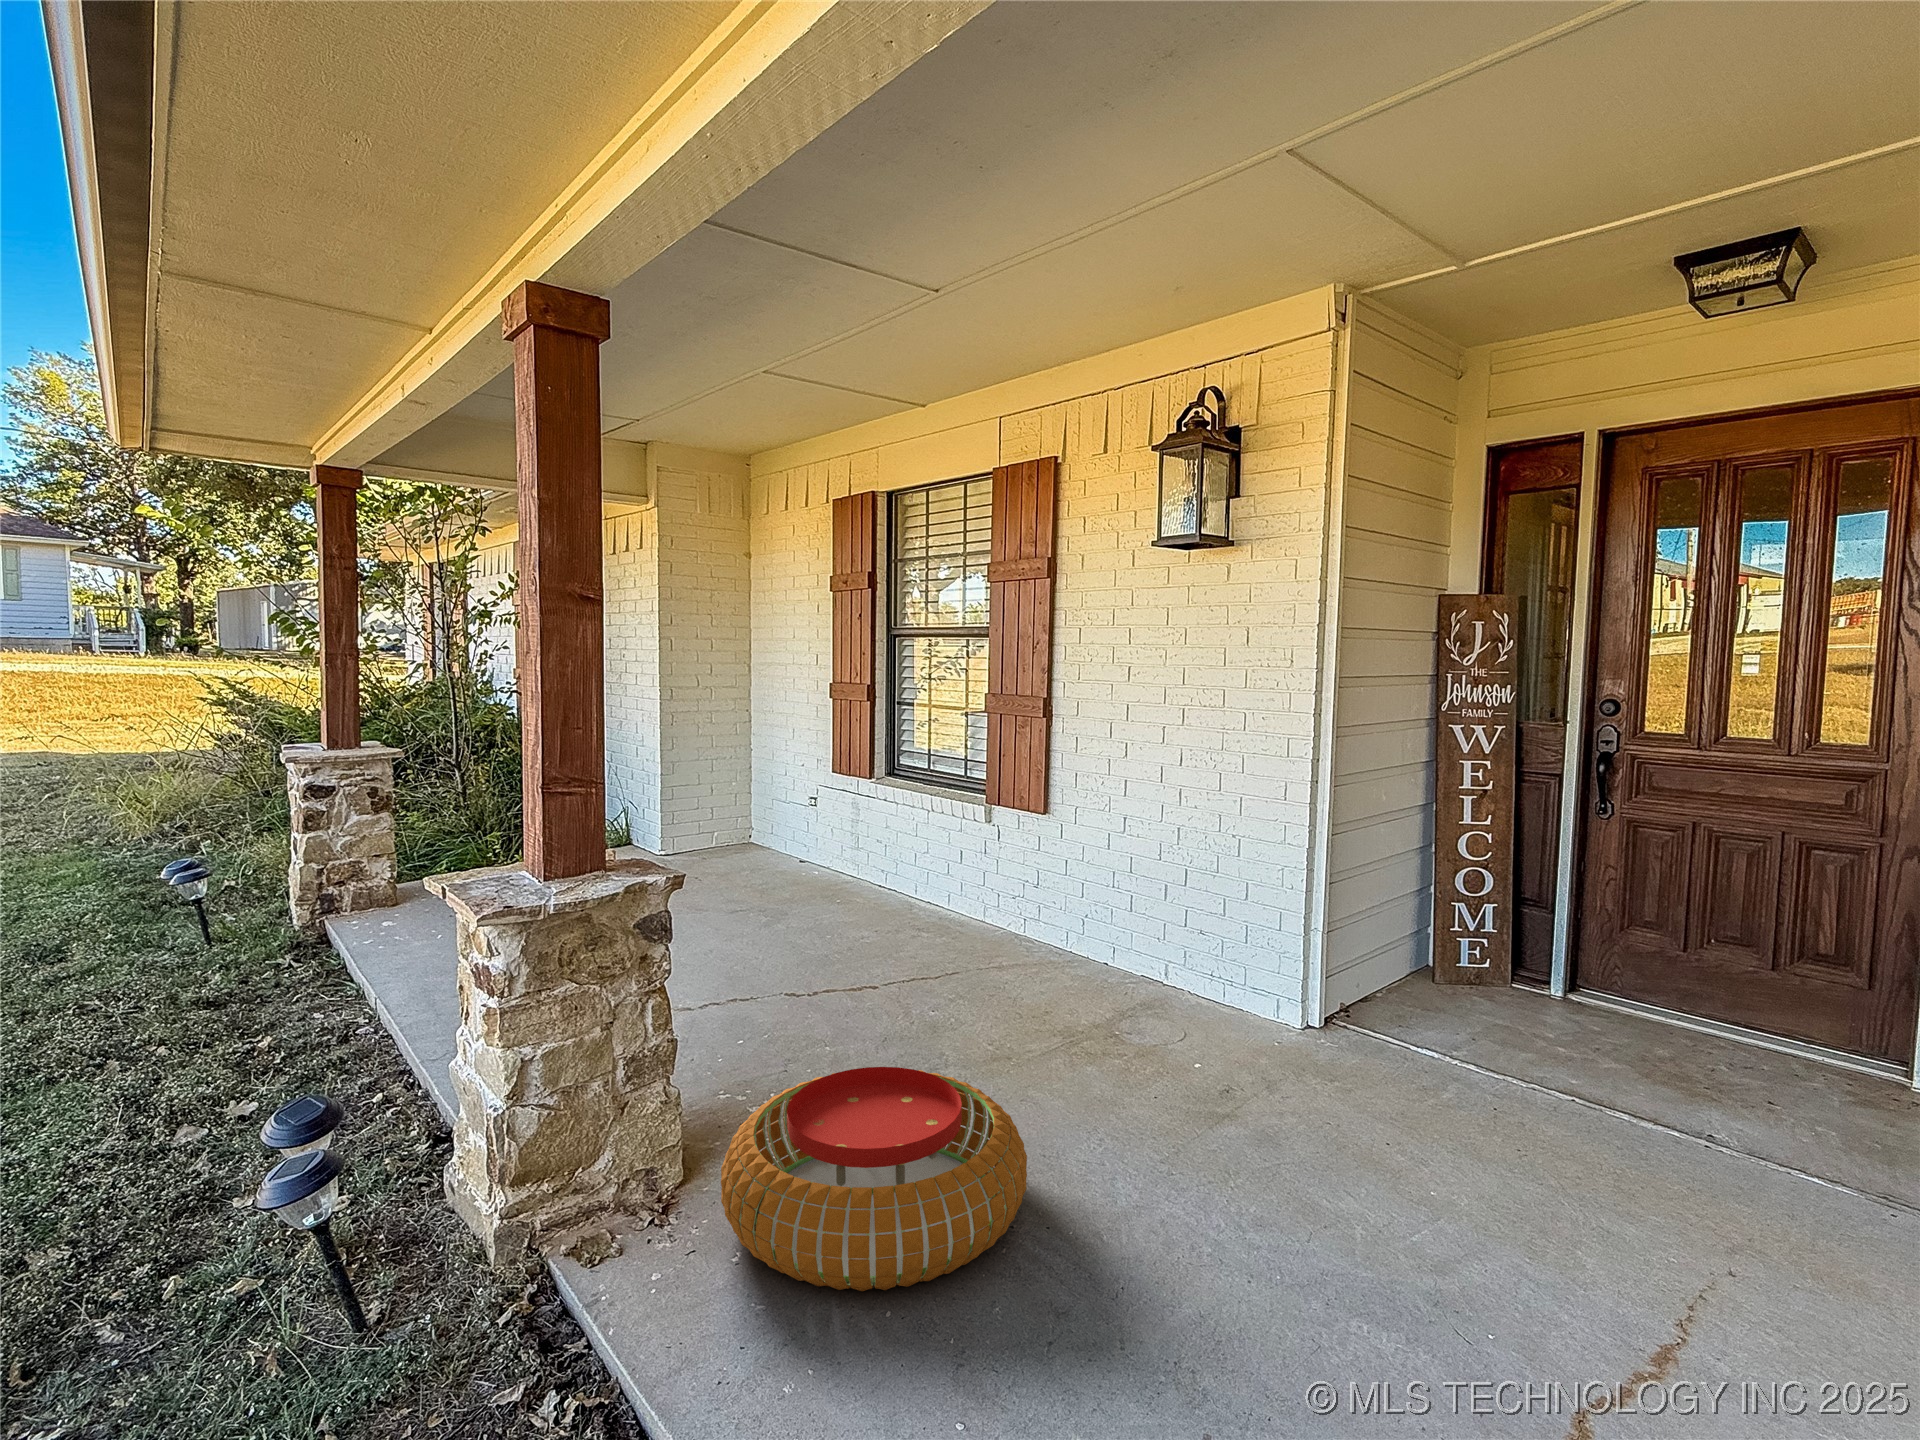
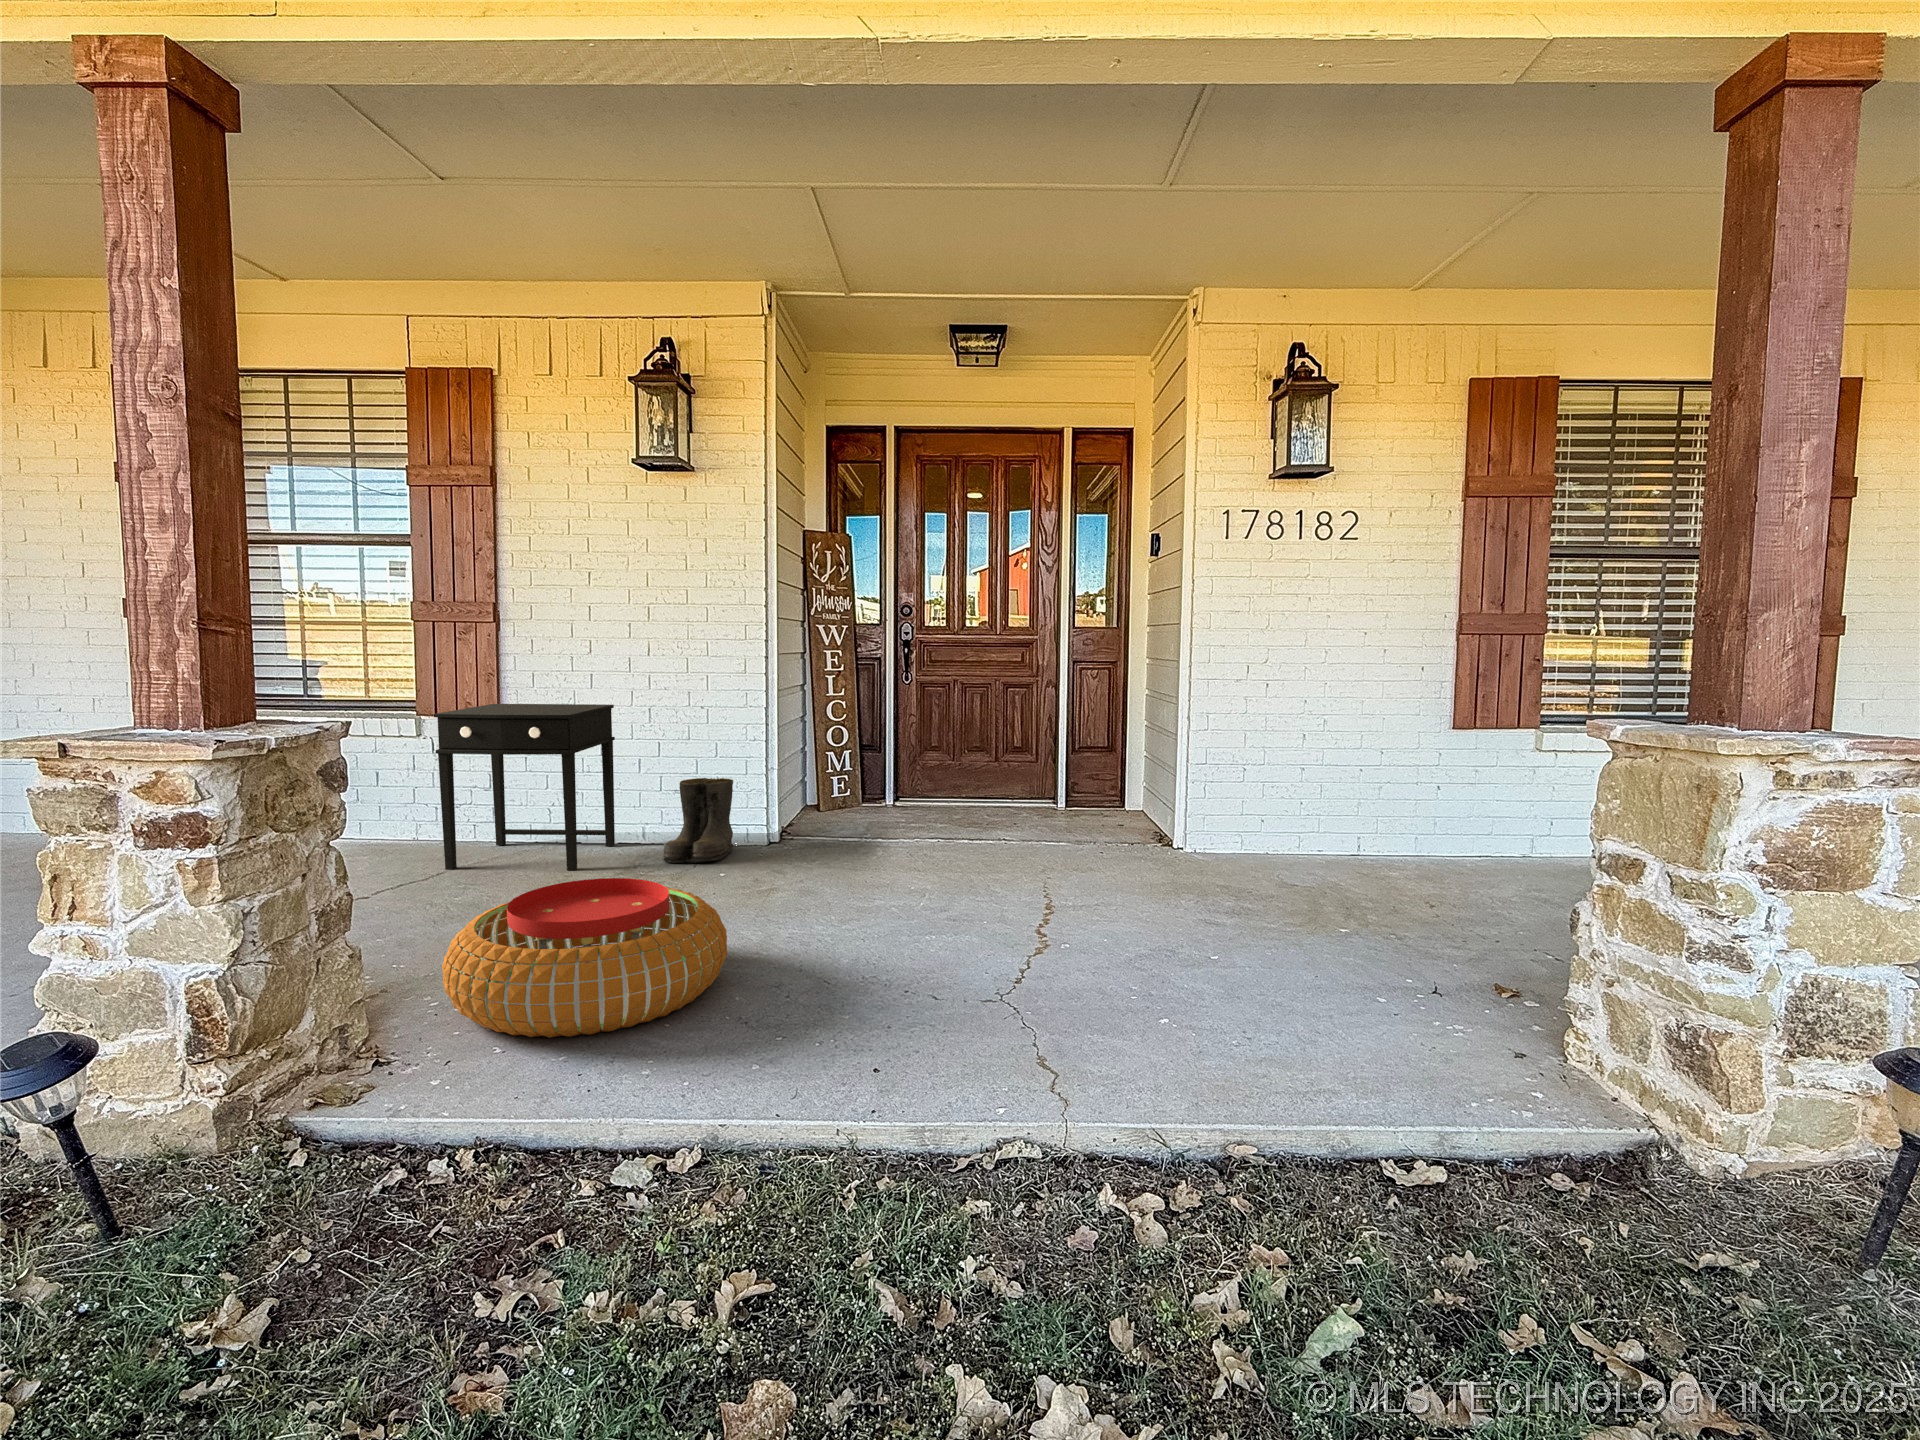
side table: none [958,804,1143,1009] -> present [434,704,615,871]
boots: none [1153,924,1261,1040] -> present [663,778,733,863]

